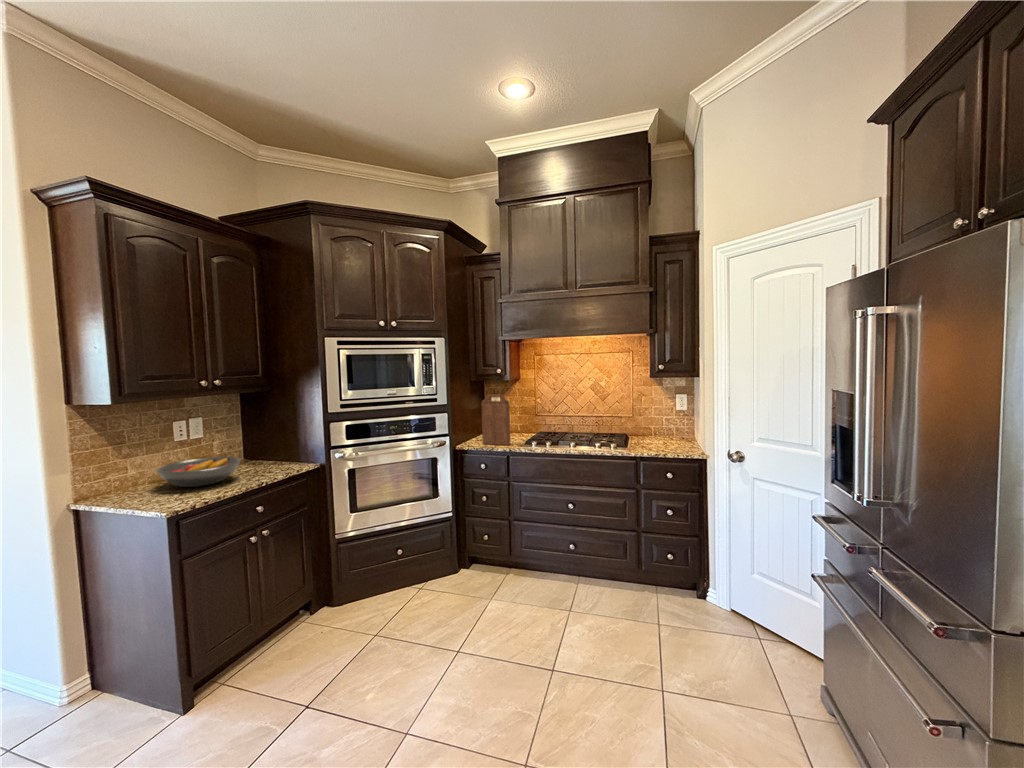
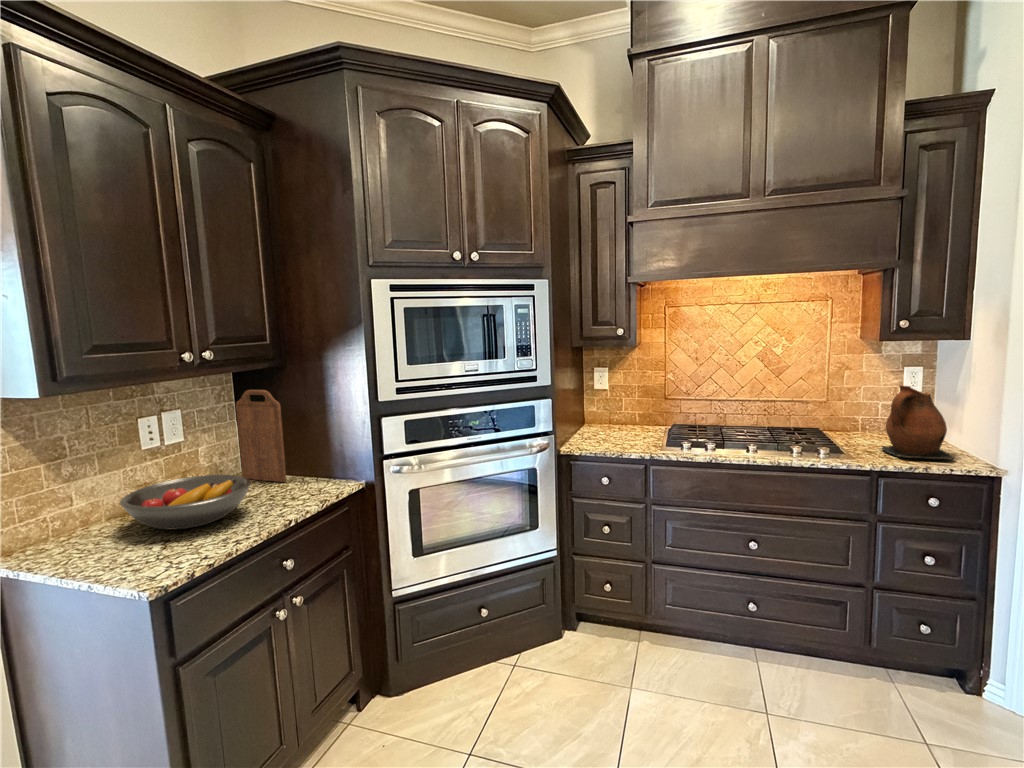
cutting board: present [481,394,510,445] -> present [236,390,286,482]
ceramic pitcher: none [651,405,690,451] -> present [882,385,955,460]

